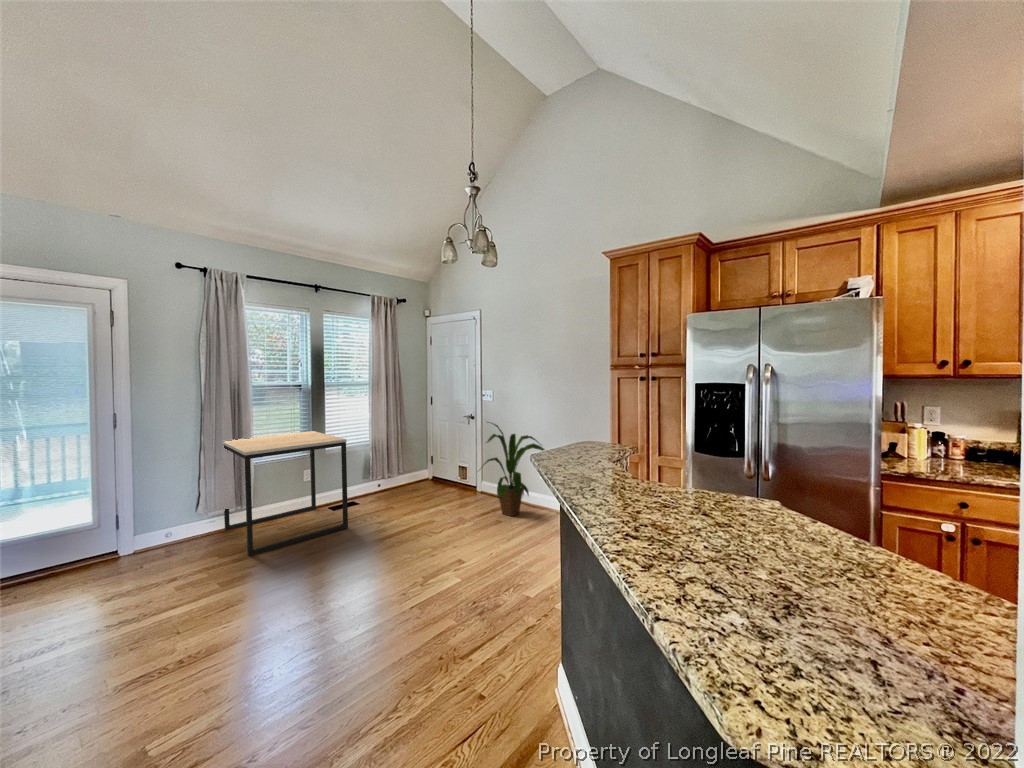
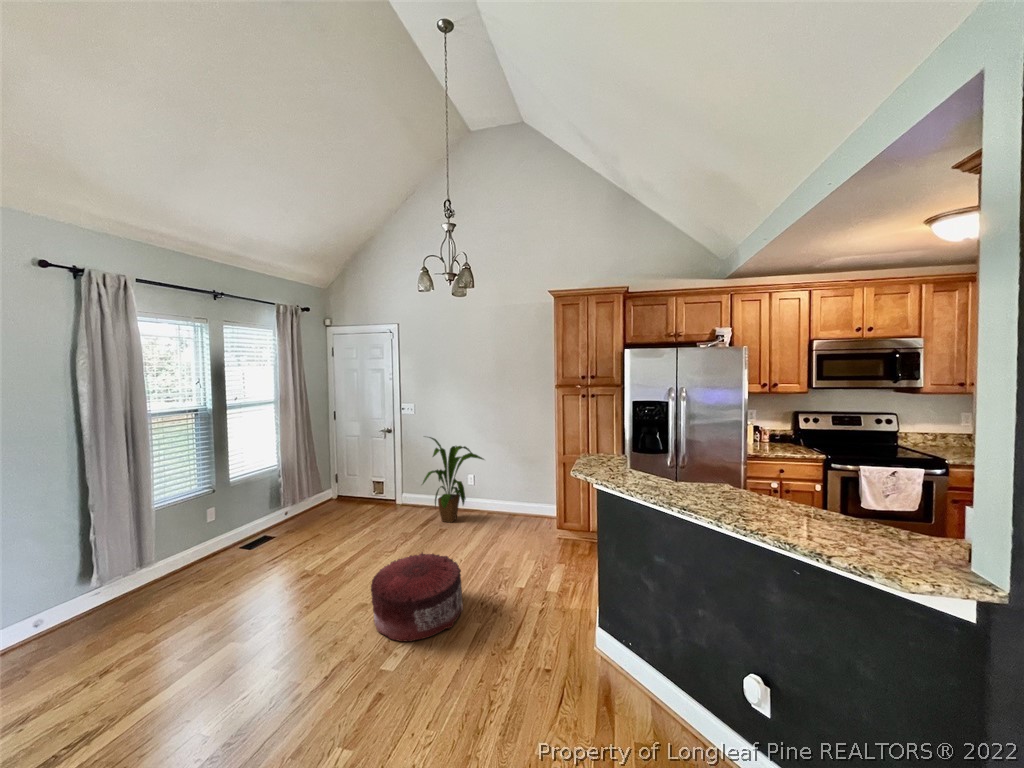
side table: present [223,431,348,556] -> none [103,463,289,622]
pouf: none [356,535,457,622] -> present [371,553,463,642]

